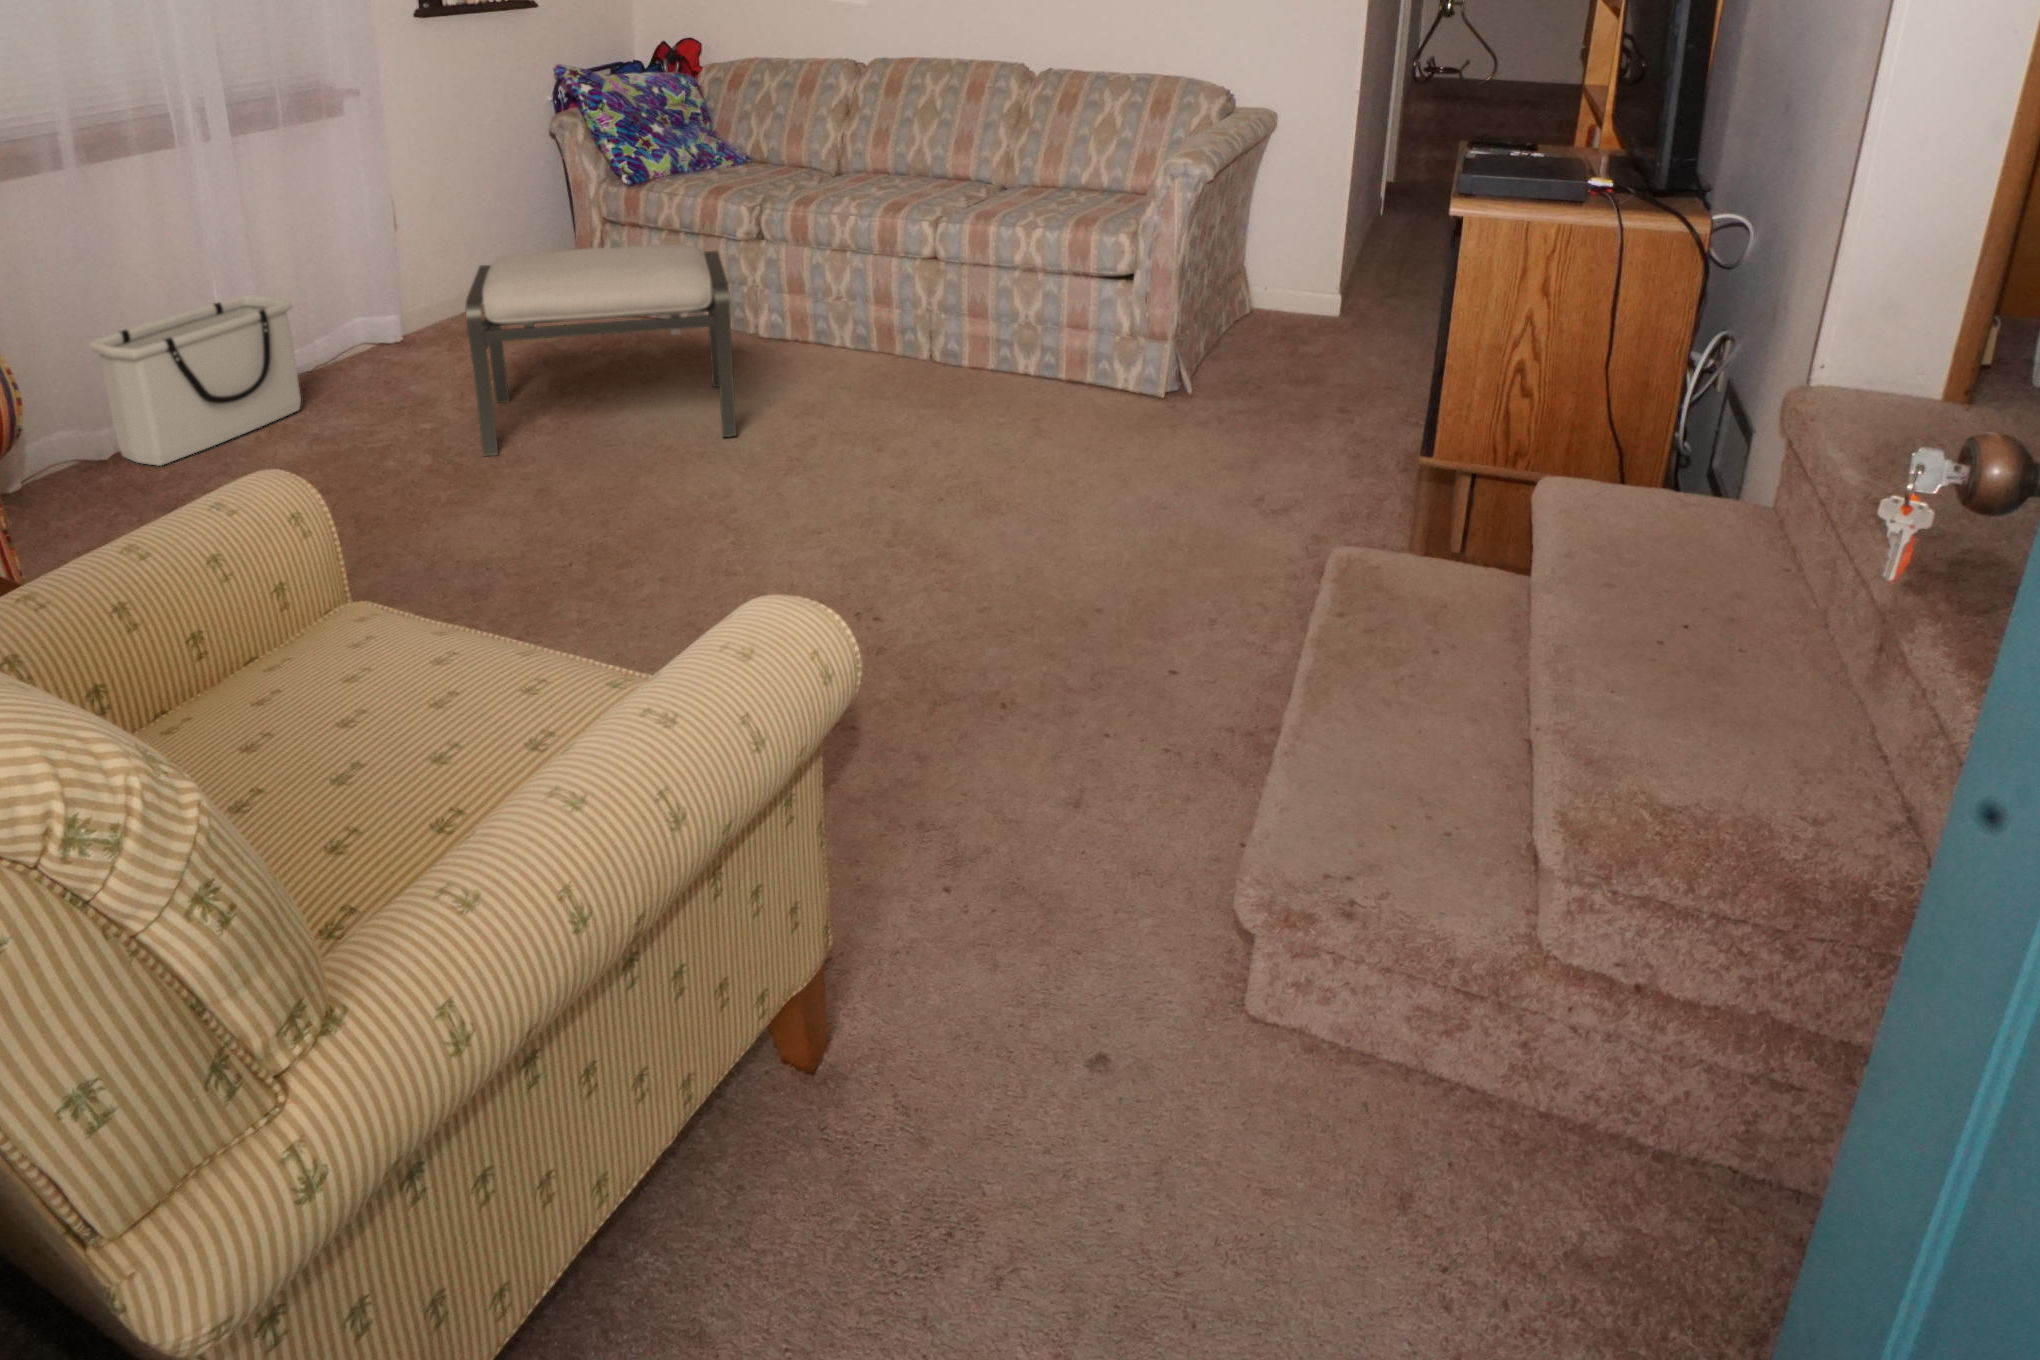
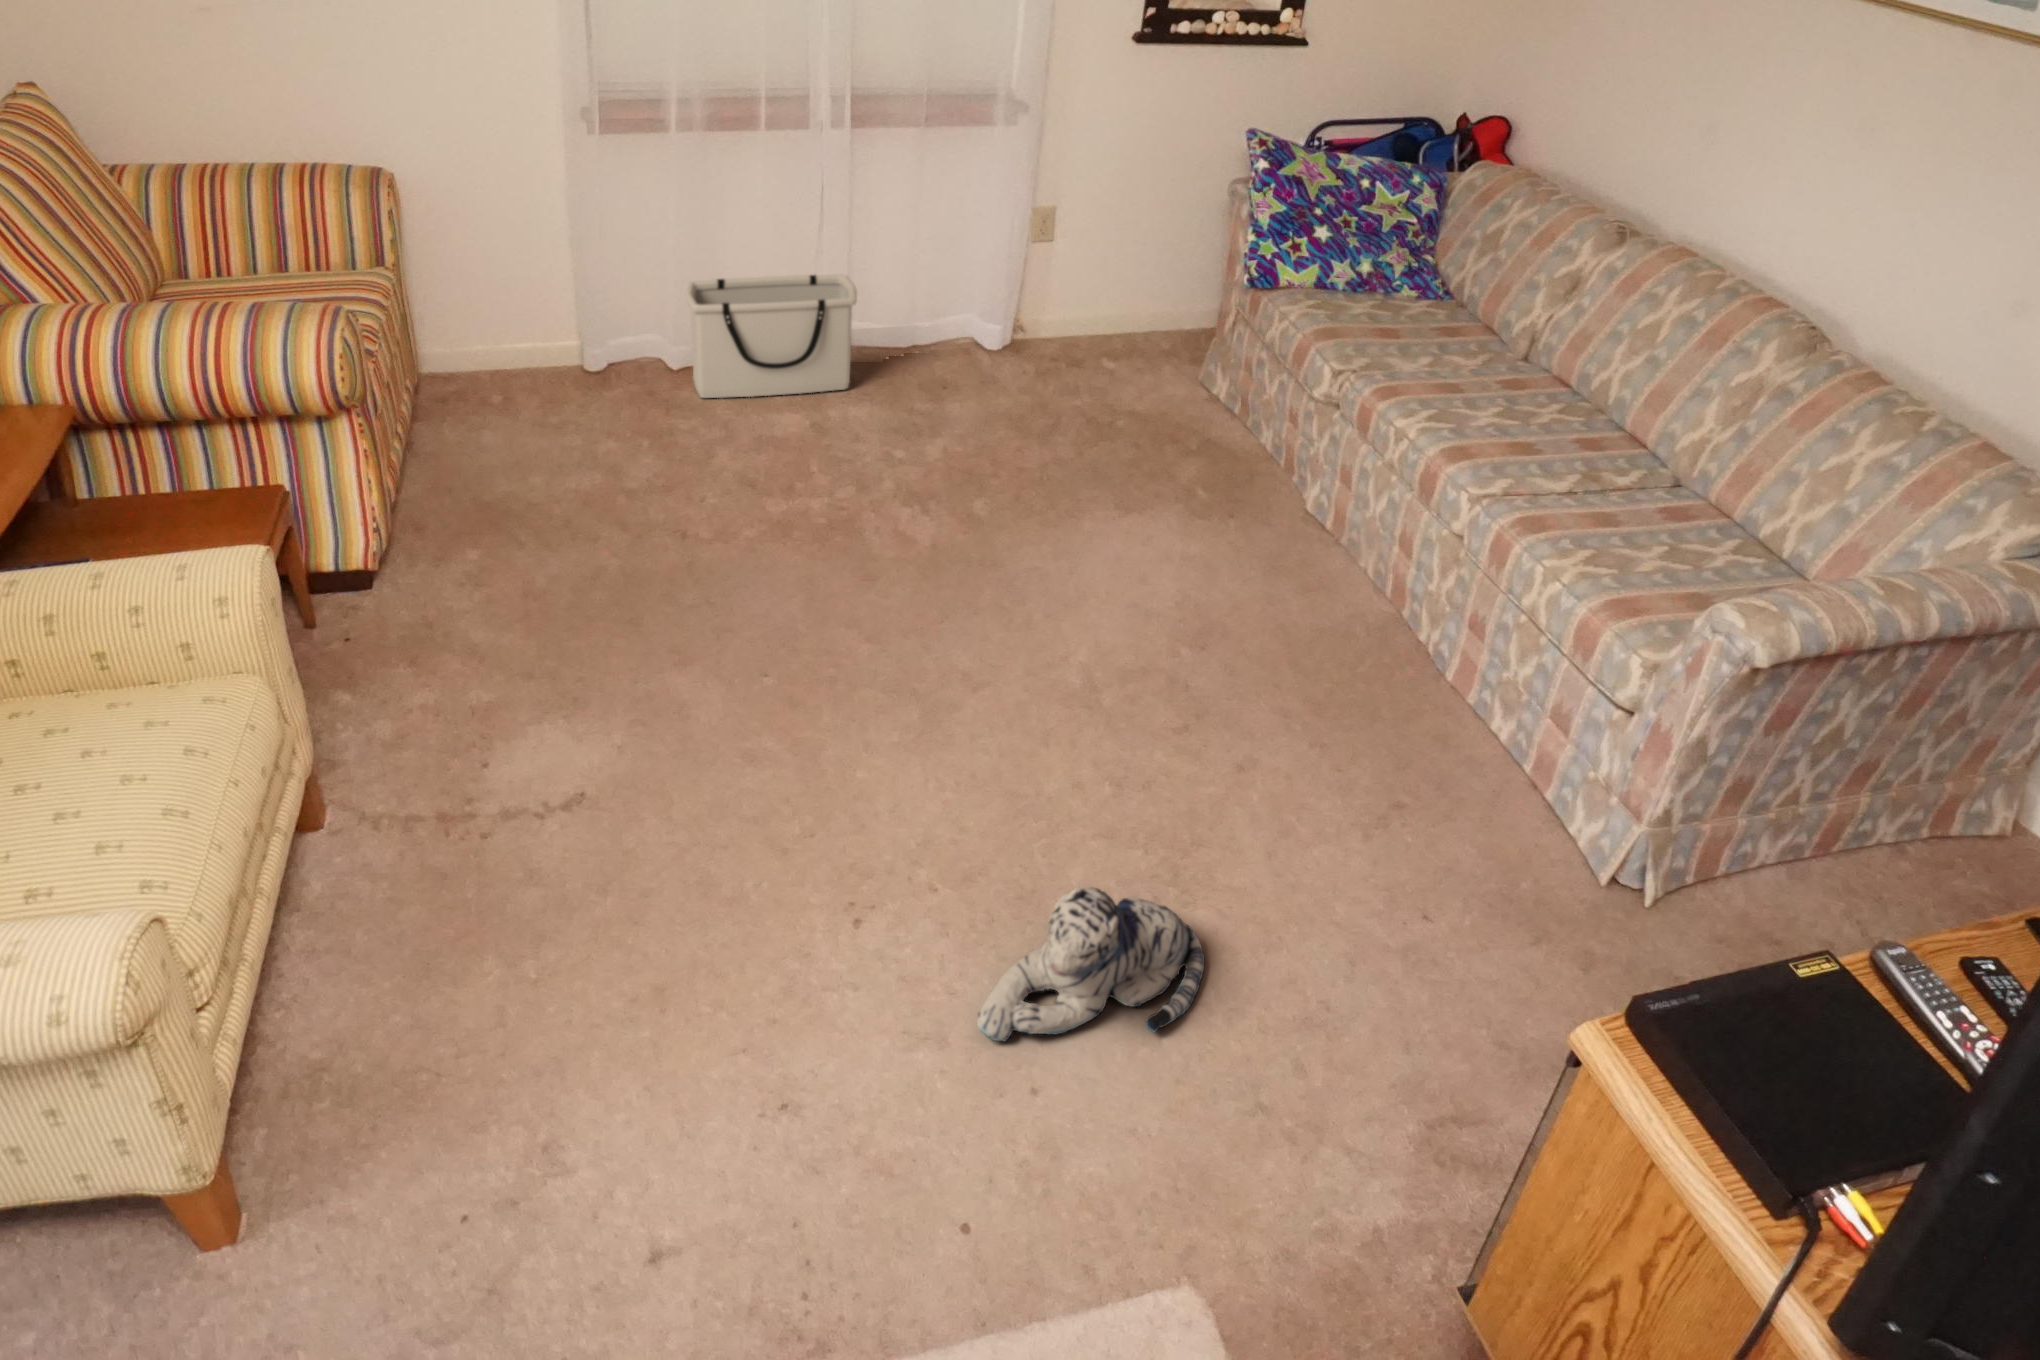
ottoman: present [466,244,737,456] -> none [882,336,1195,624]
plush toy: none [1004,462,1117,606] -> present [977,887,1205,1042]

